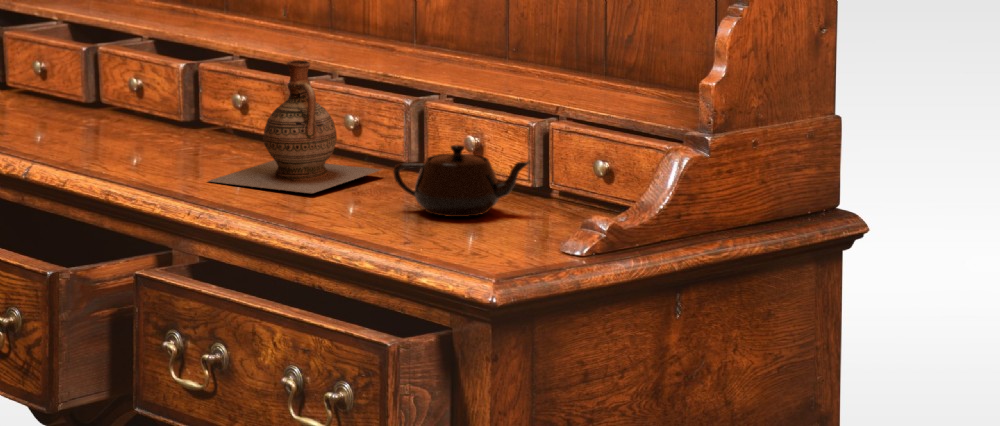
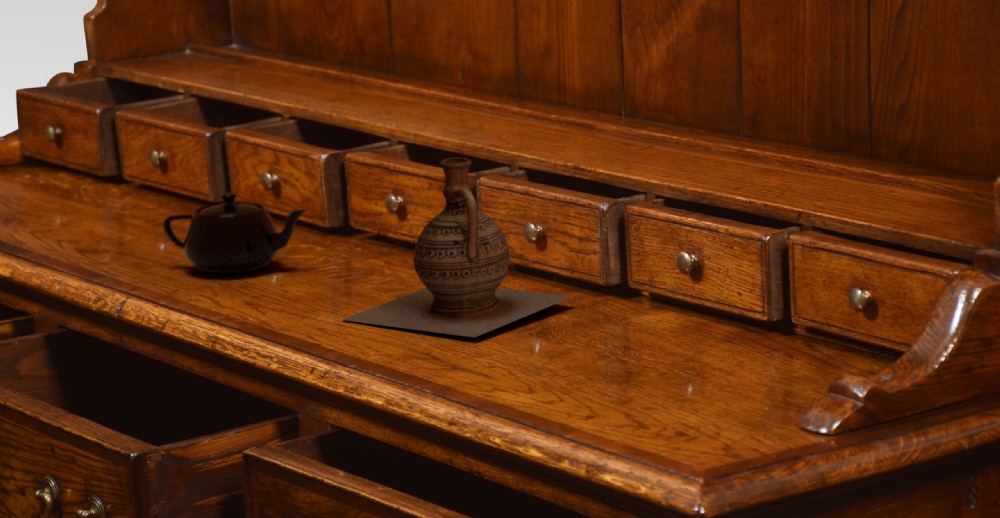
teapot: present [393,145,530,217] -> present [163,193,307,273]

